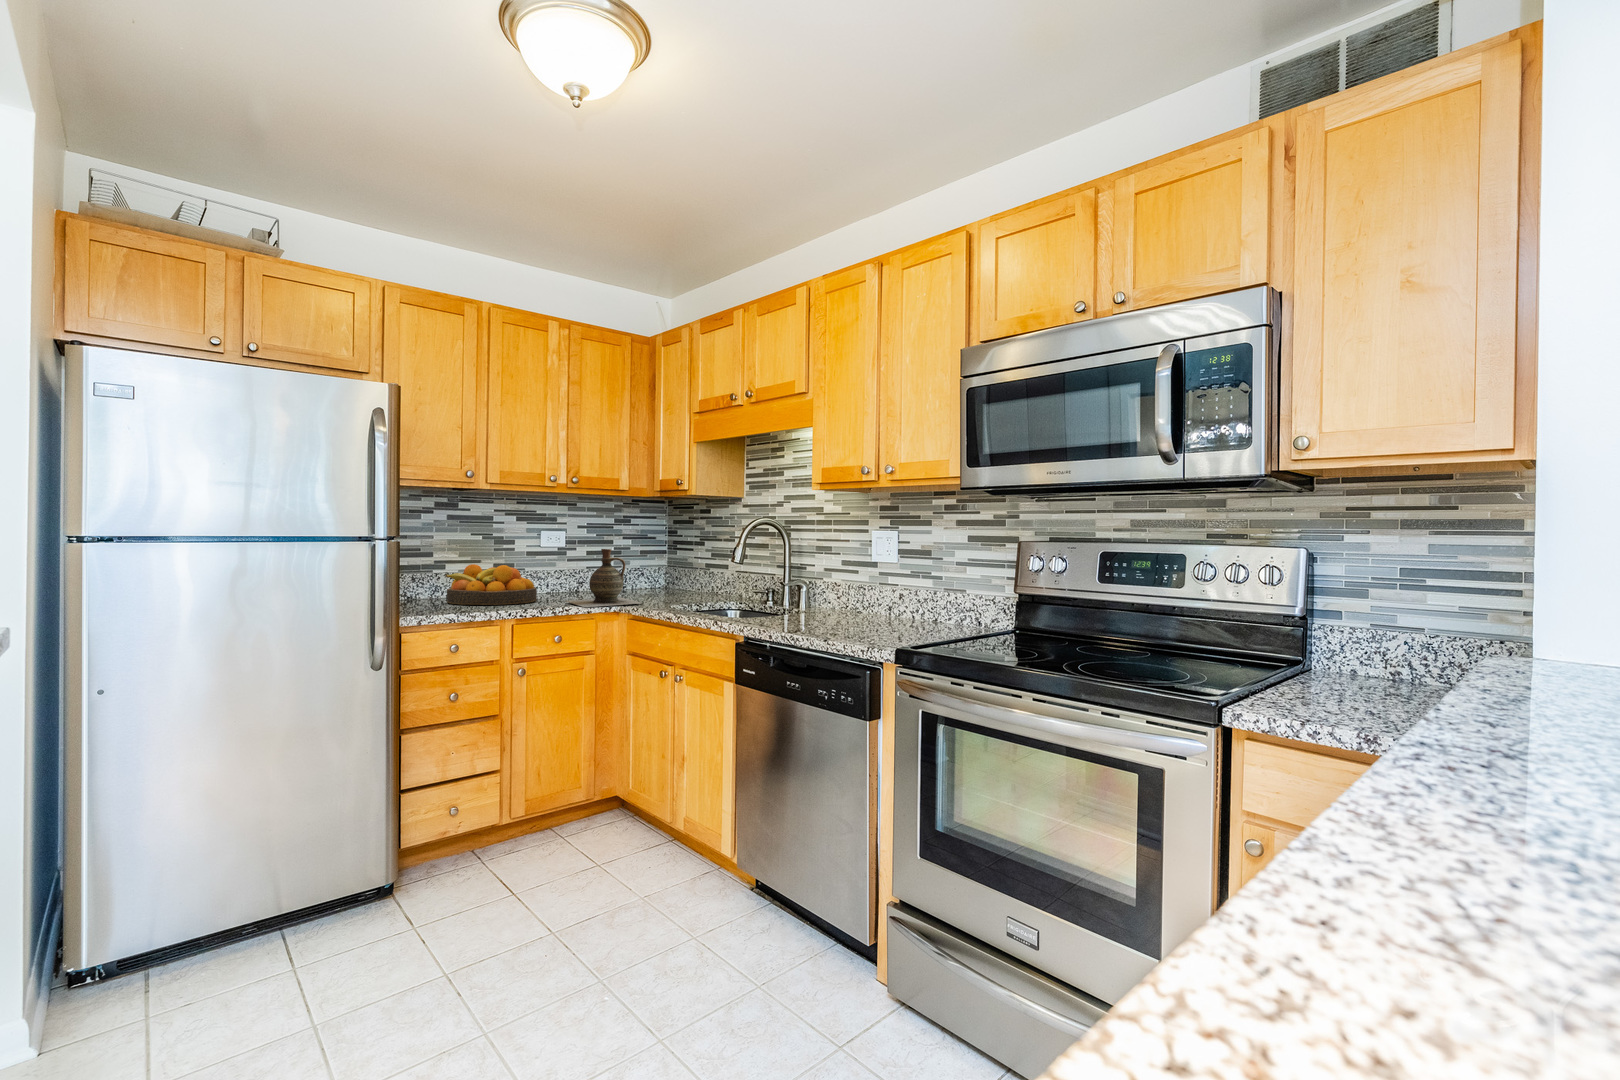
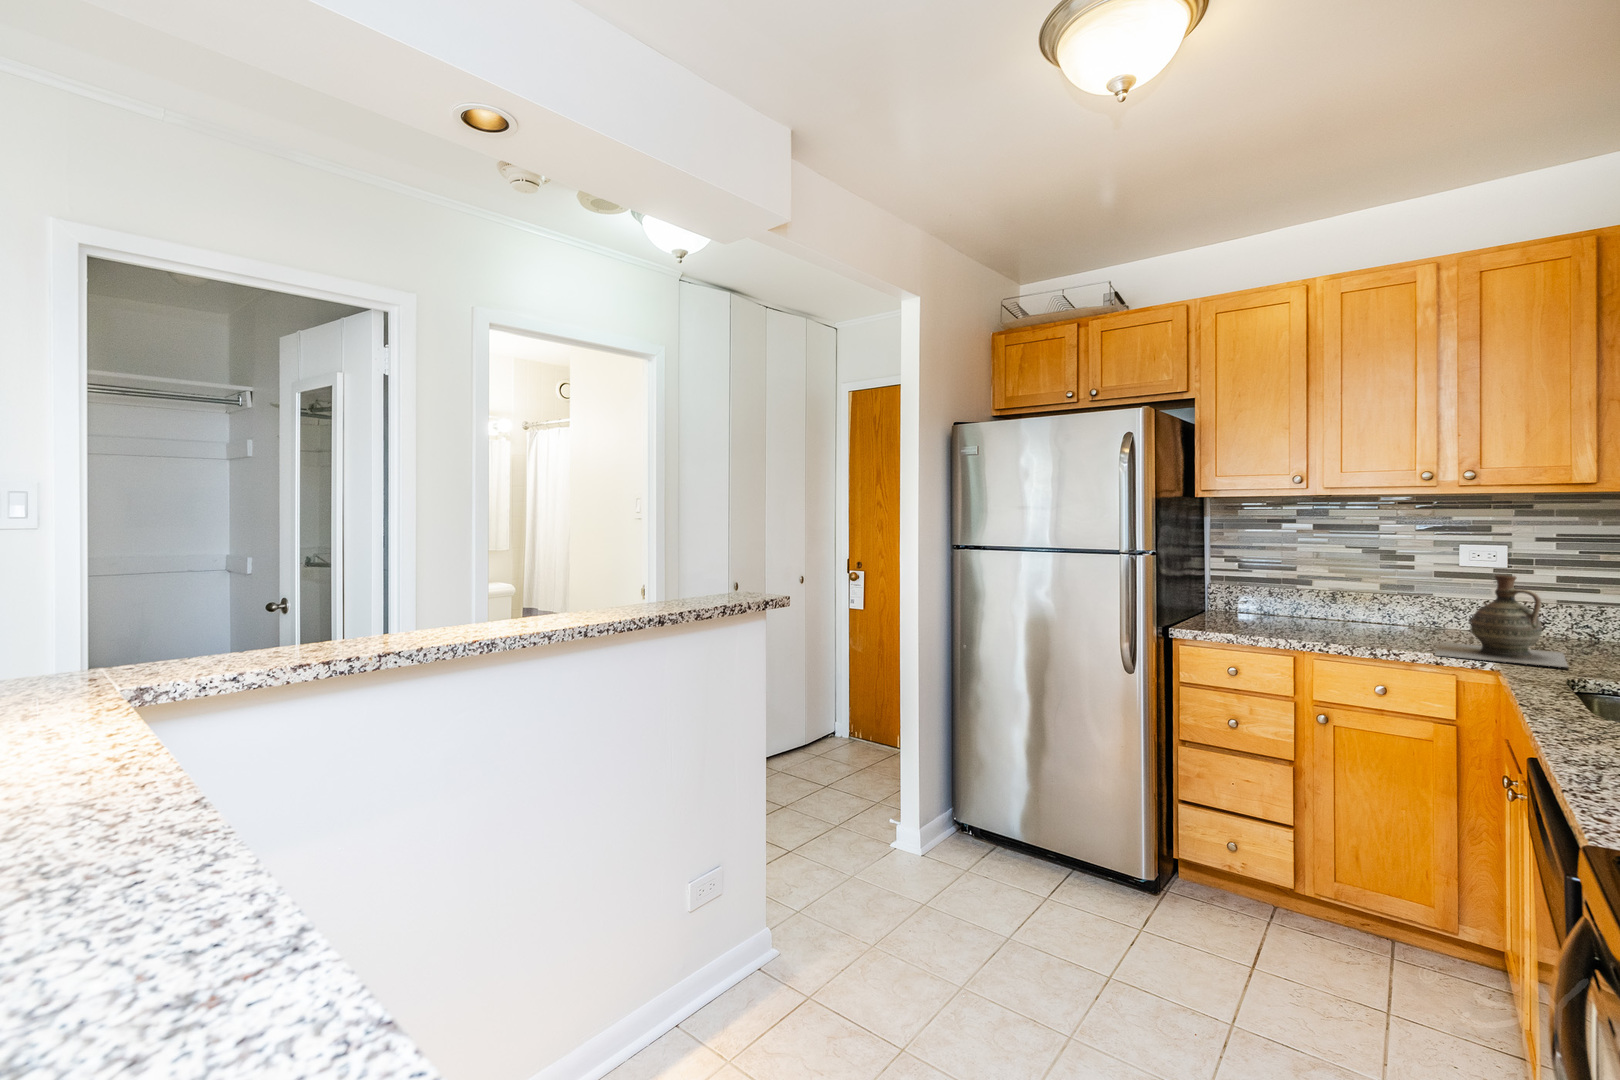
fruit bowl: present [445,564,537,605] -> none [1292,583,1420,637]

